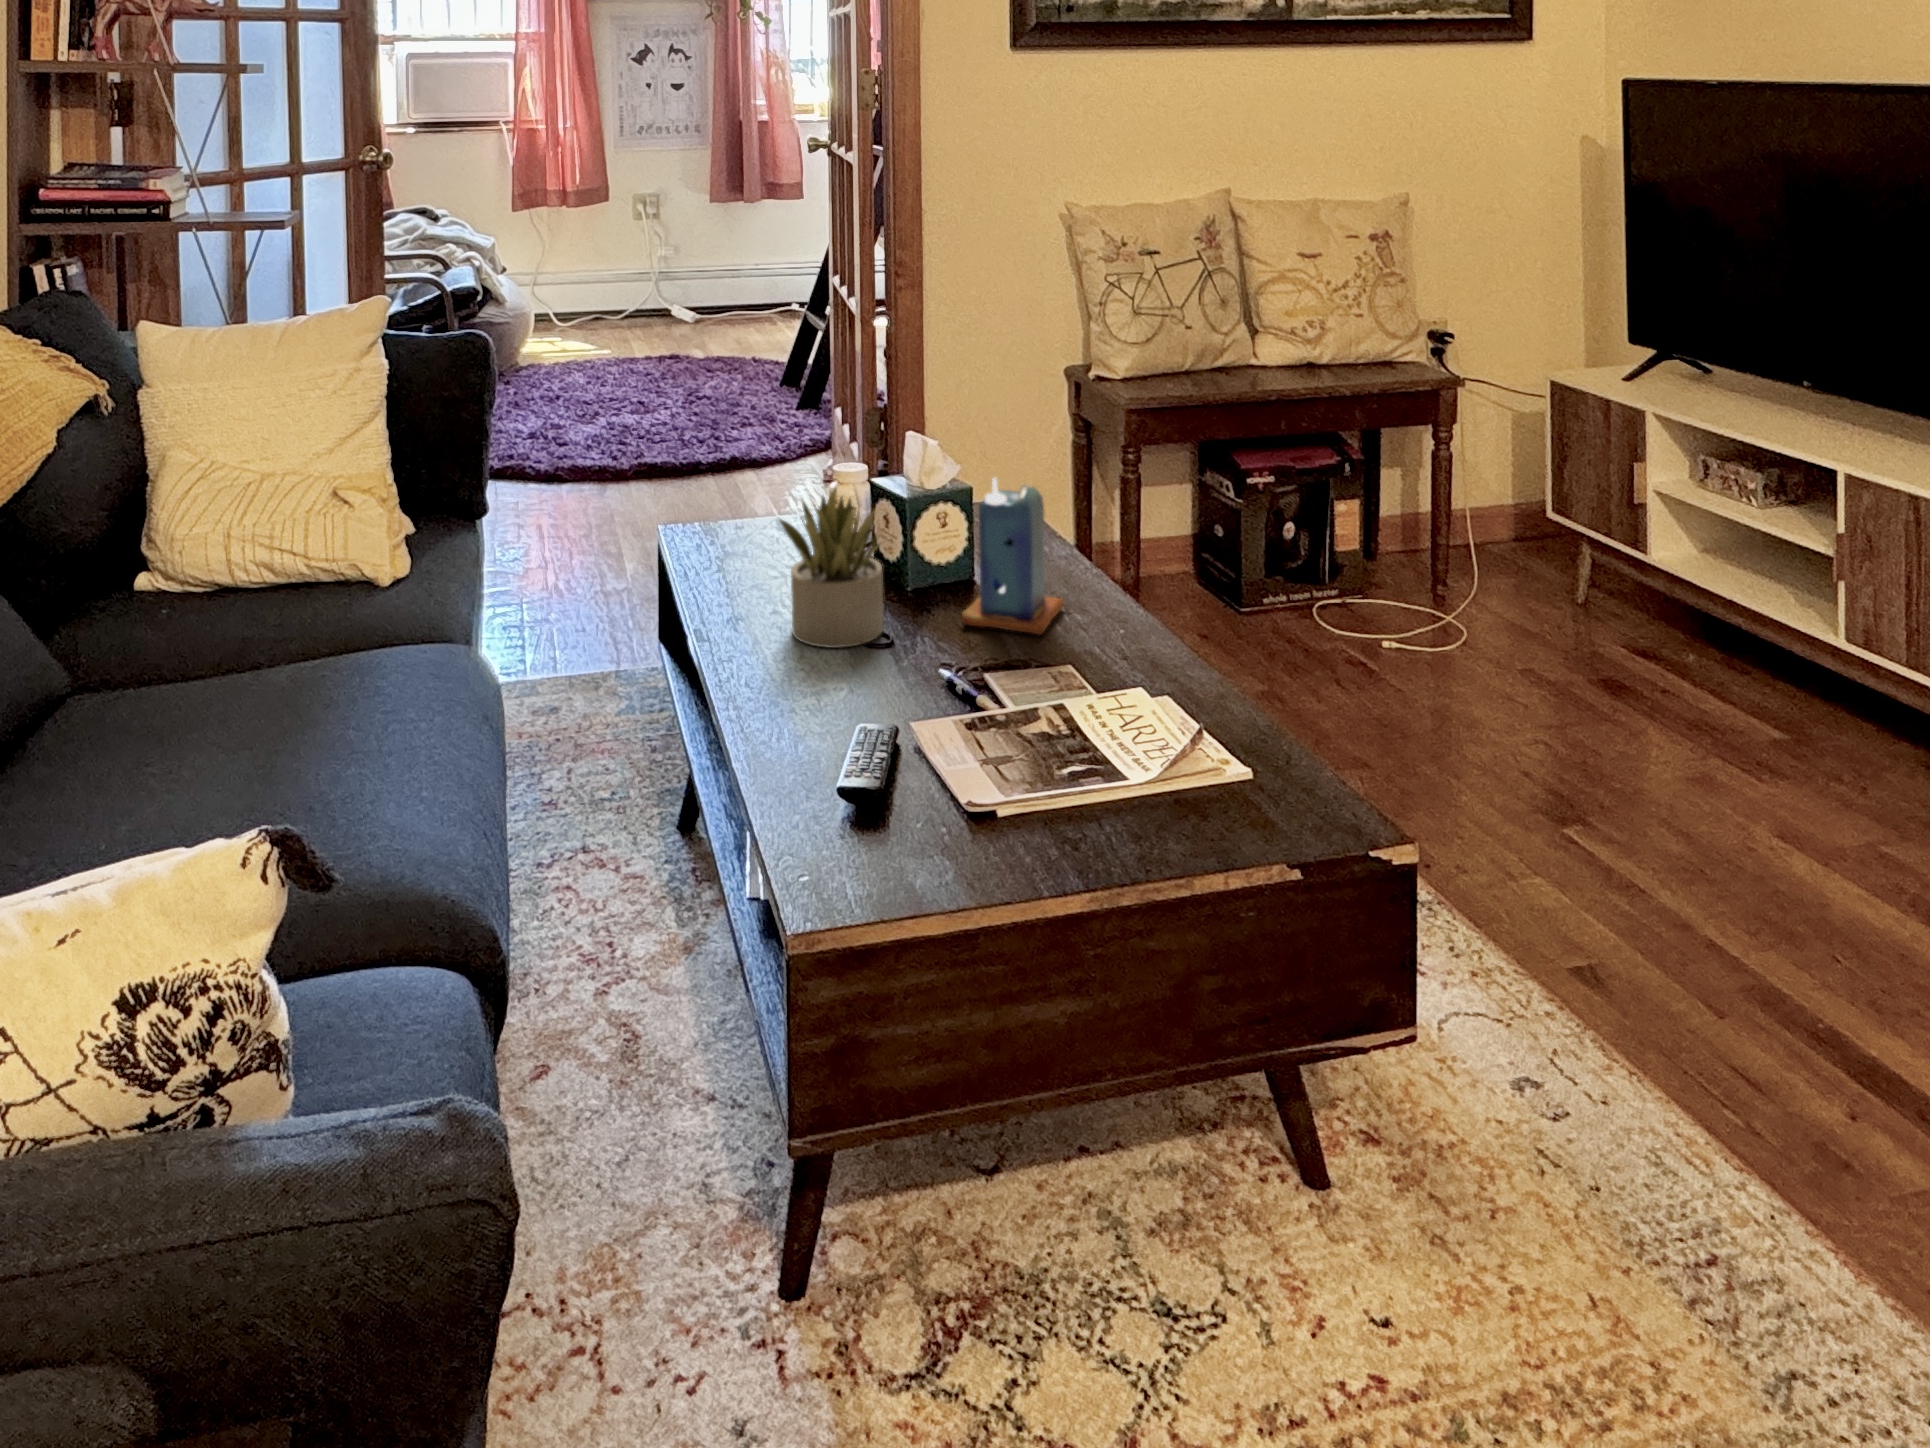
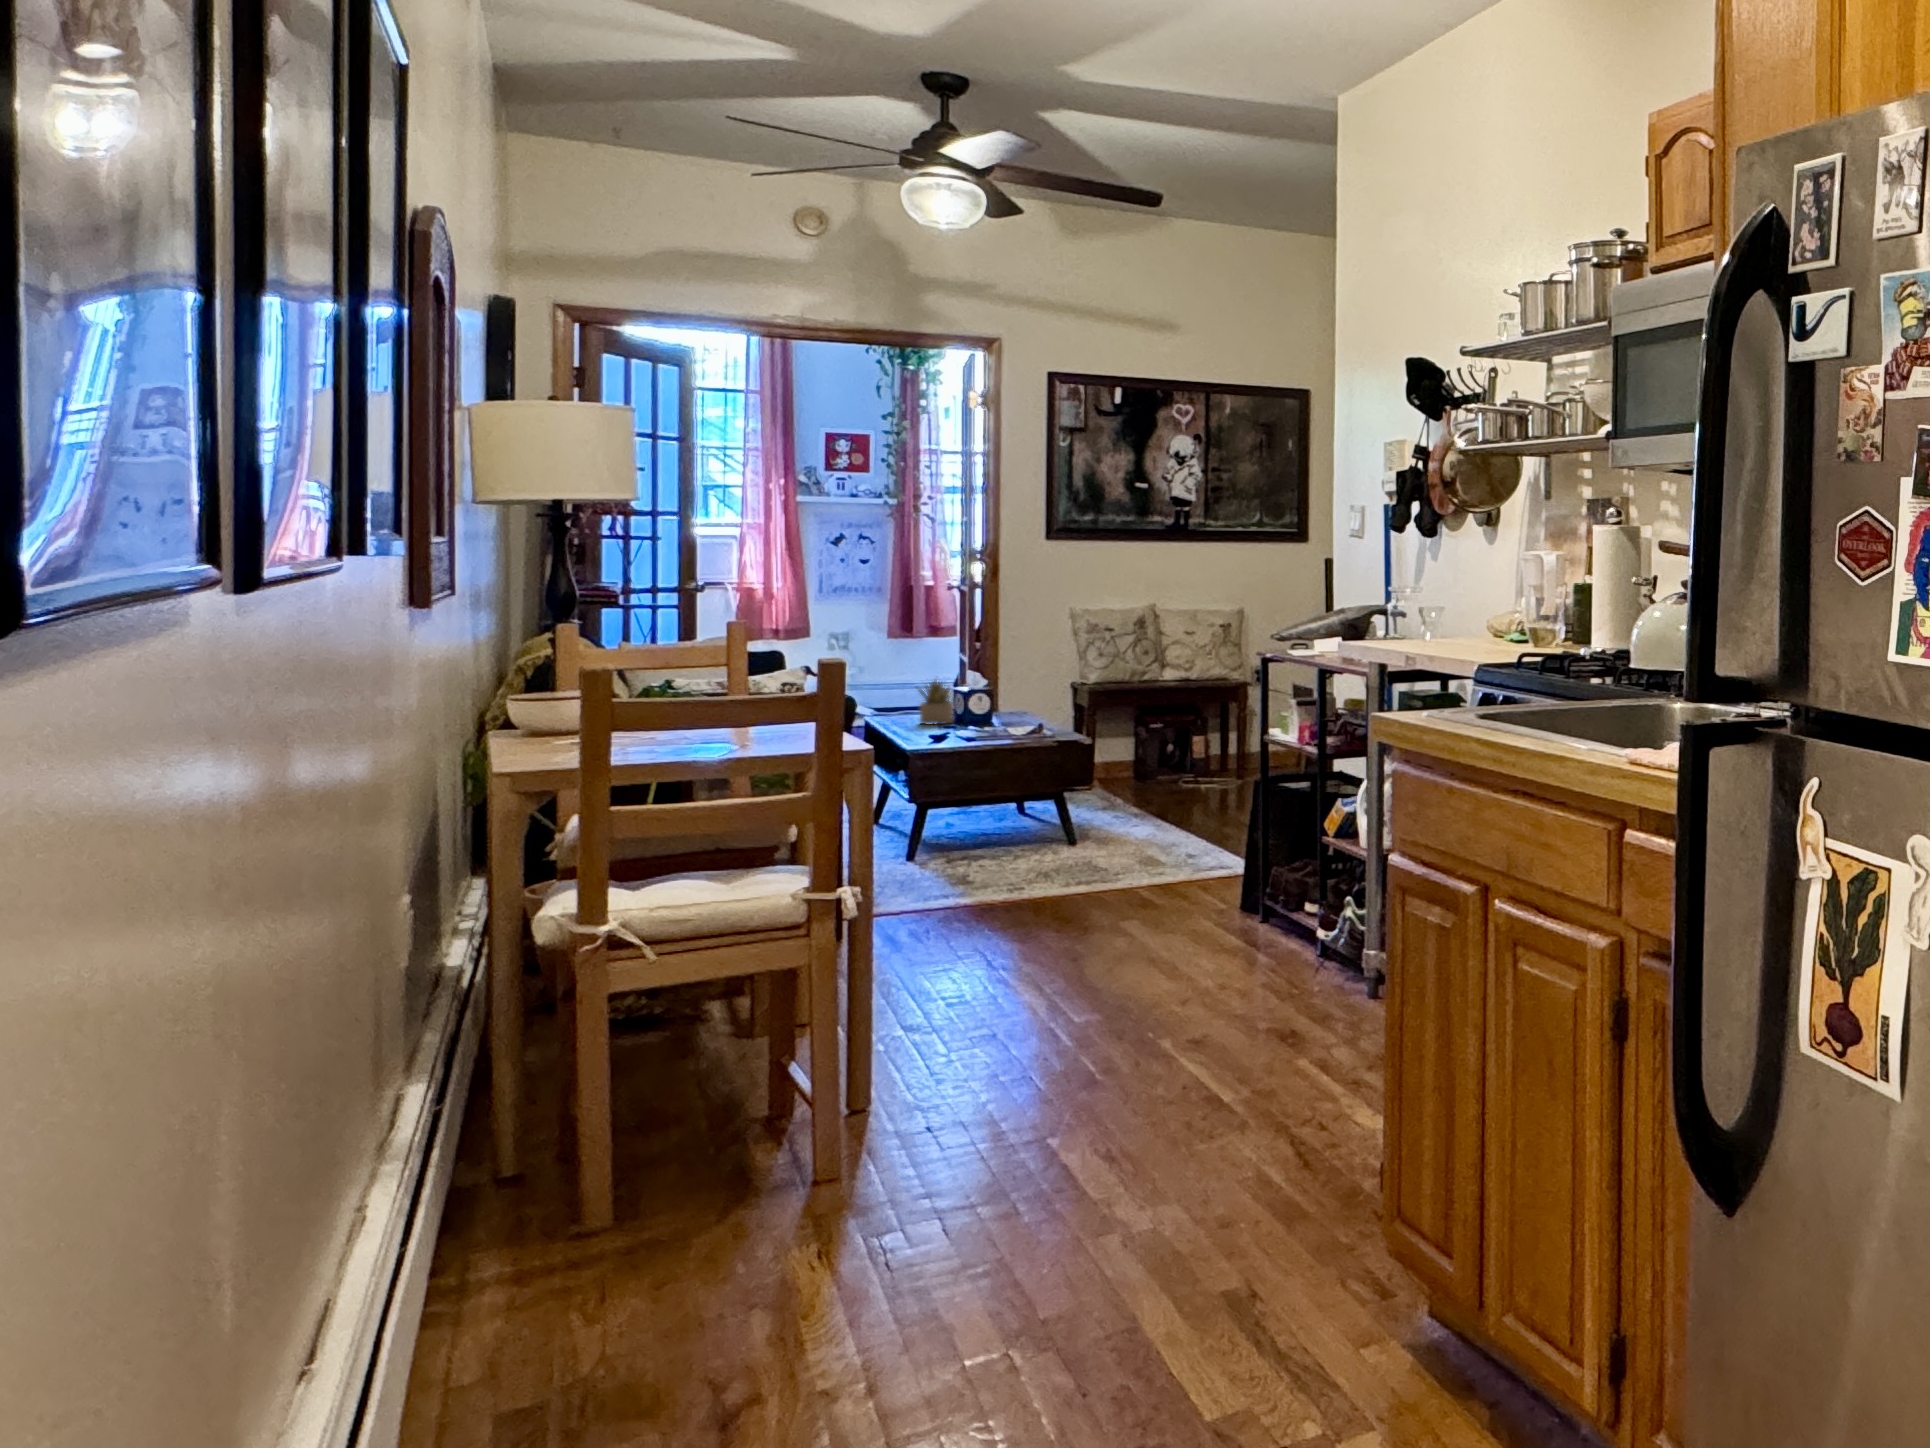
candle: present [962,478,1063,635] -> none [982,674,1021,721]

